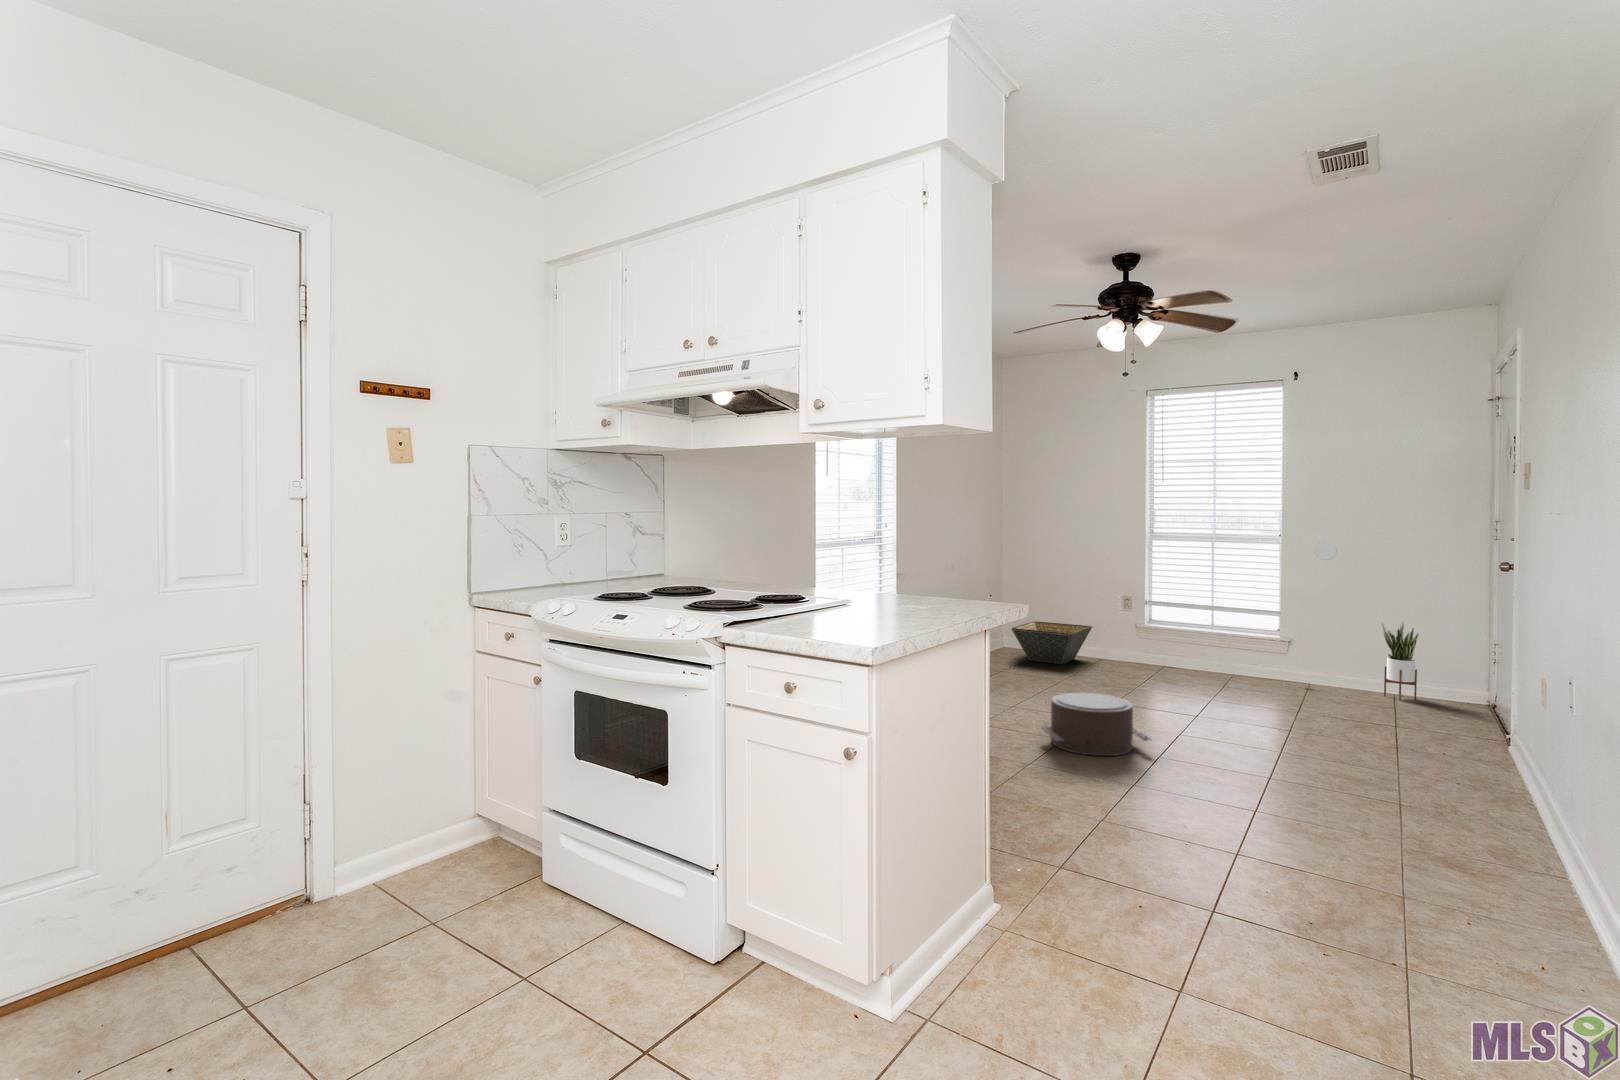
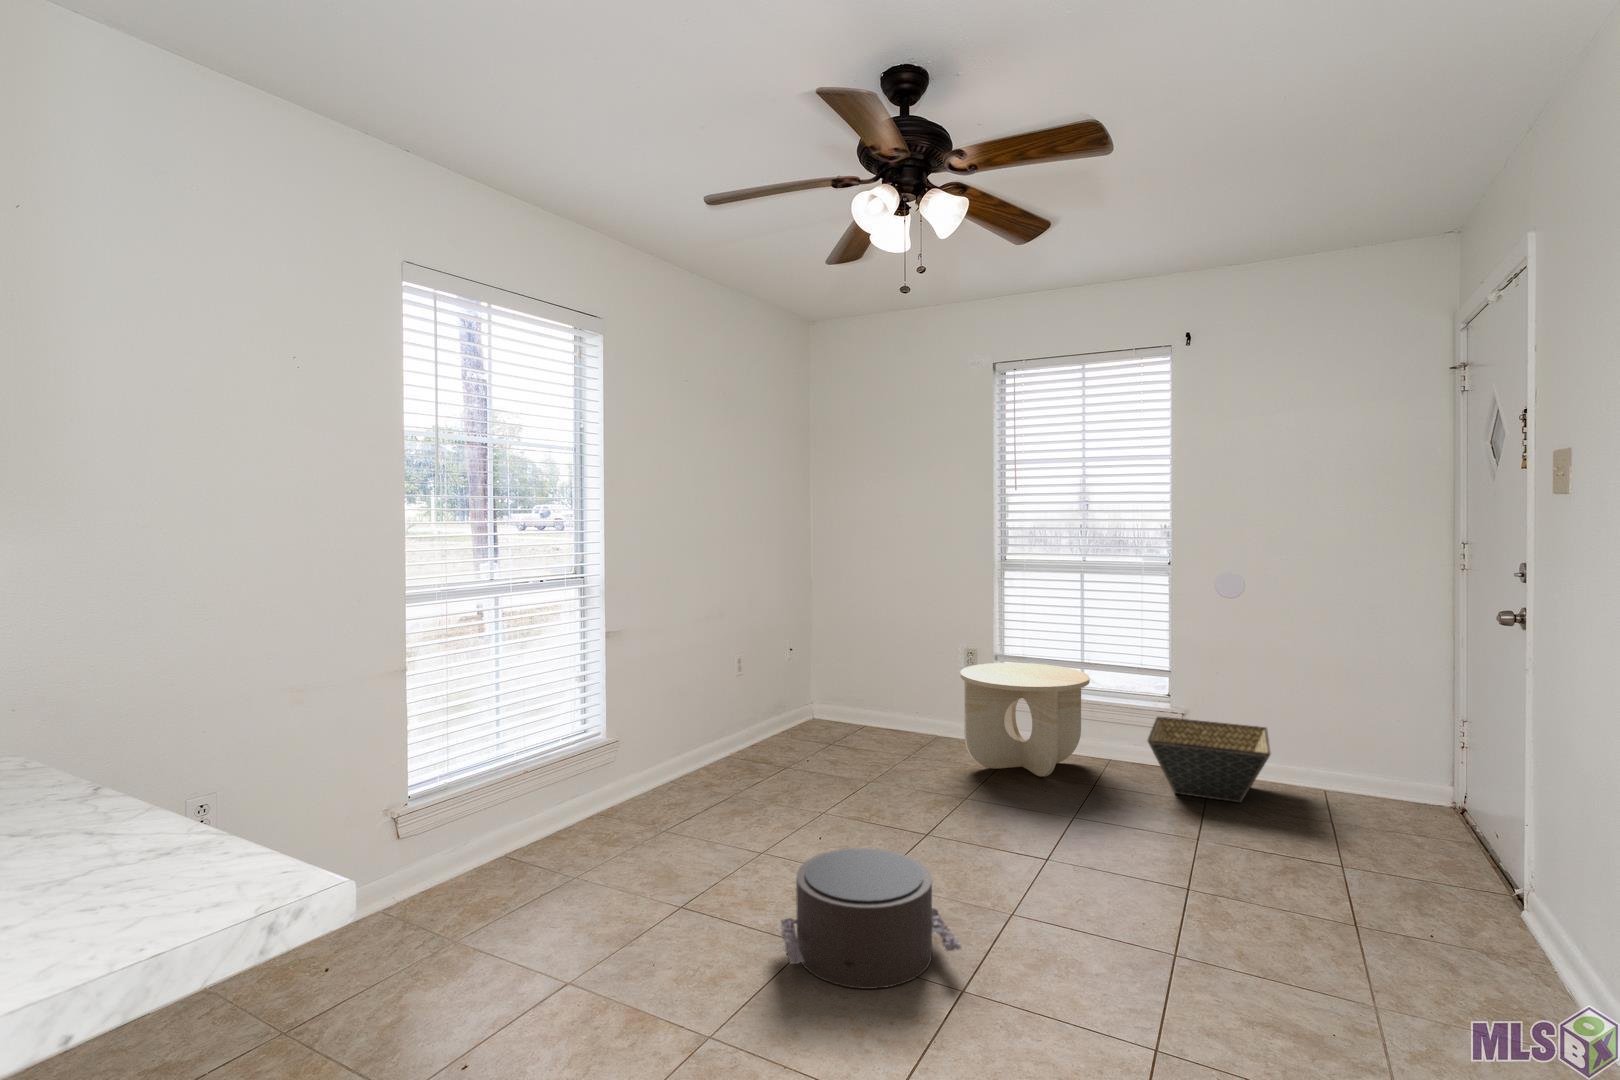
side table: none [1123,607,1219,681] -> present [960,663,1090,776]
basket: present [1011,621,1092,664] -> present [1147,717,1271,803]
potted plant: present [1382,623,1419,700] -> none [1308,690,1357,803]

